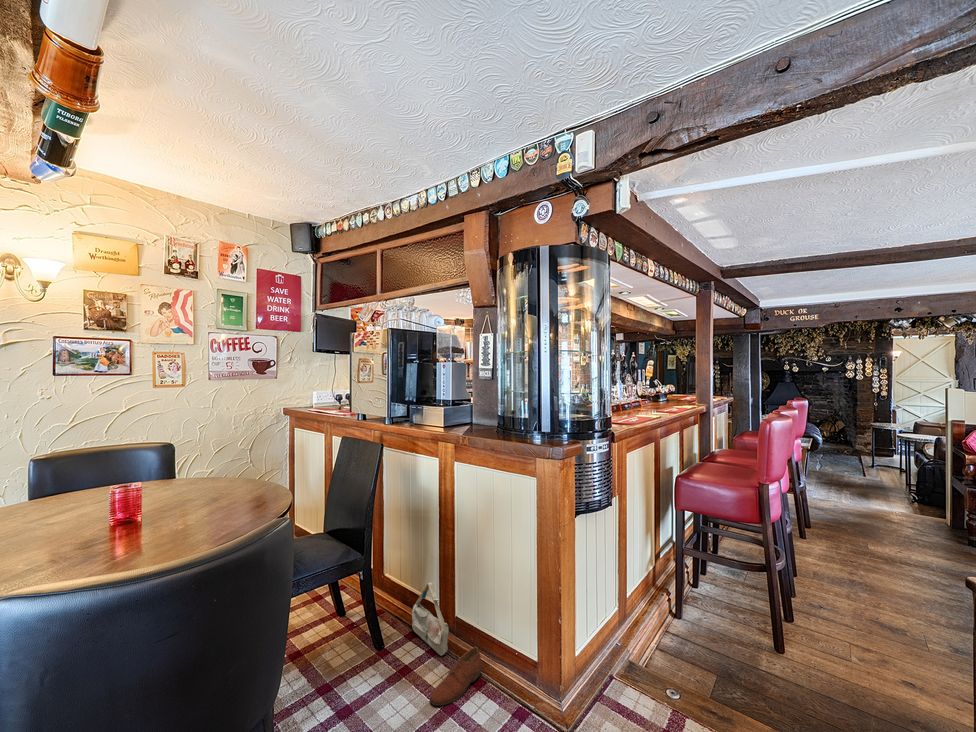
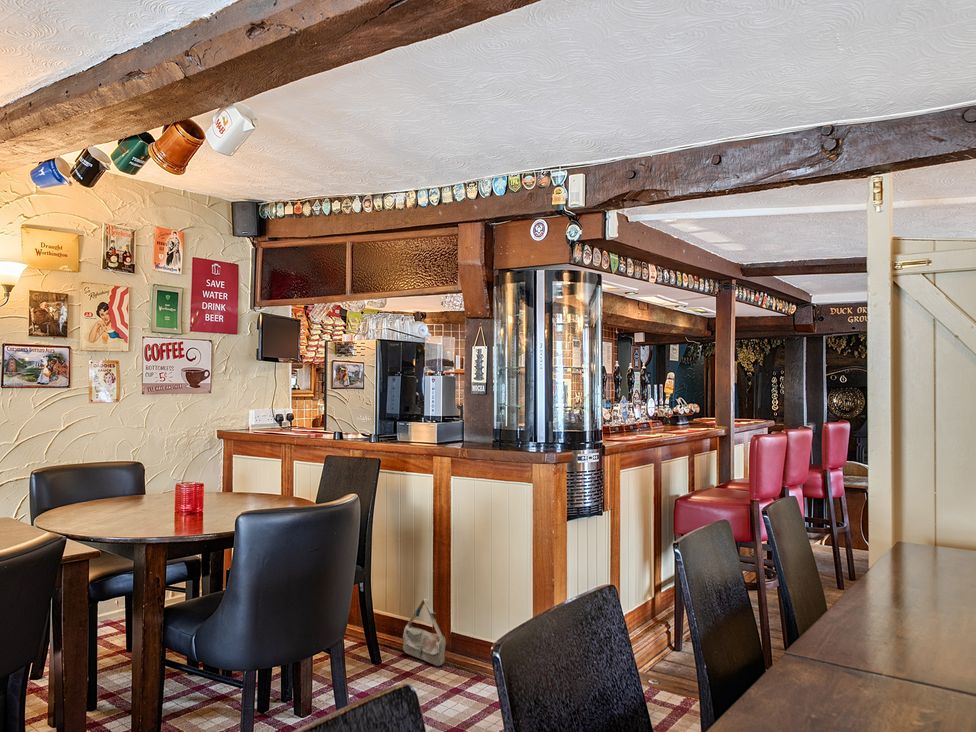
shoe: present [430,647,482,706] -> none [439,651,481,689]

